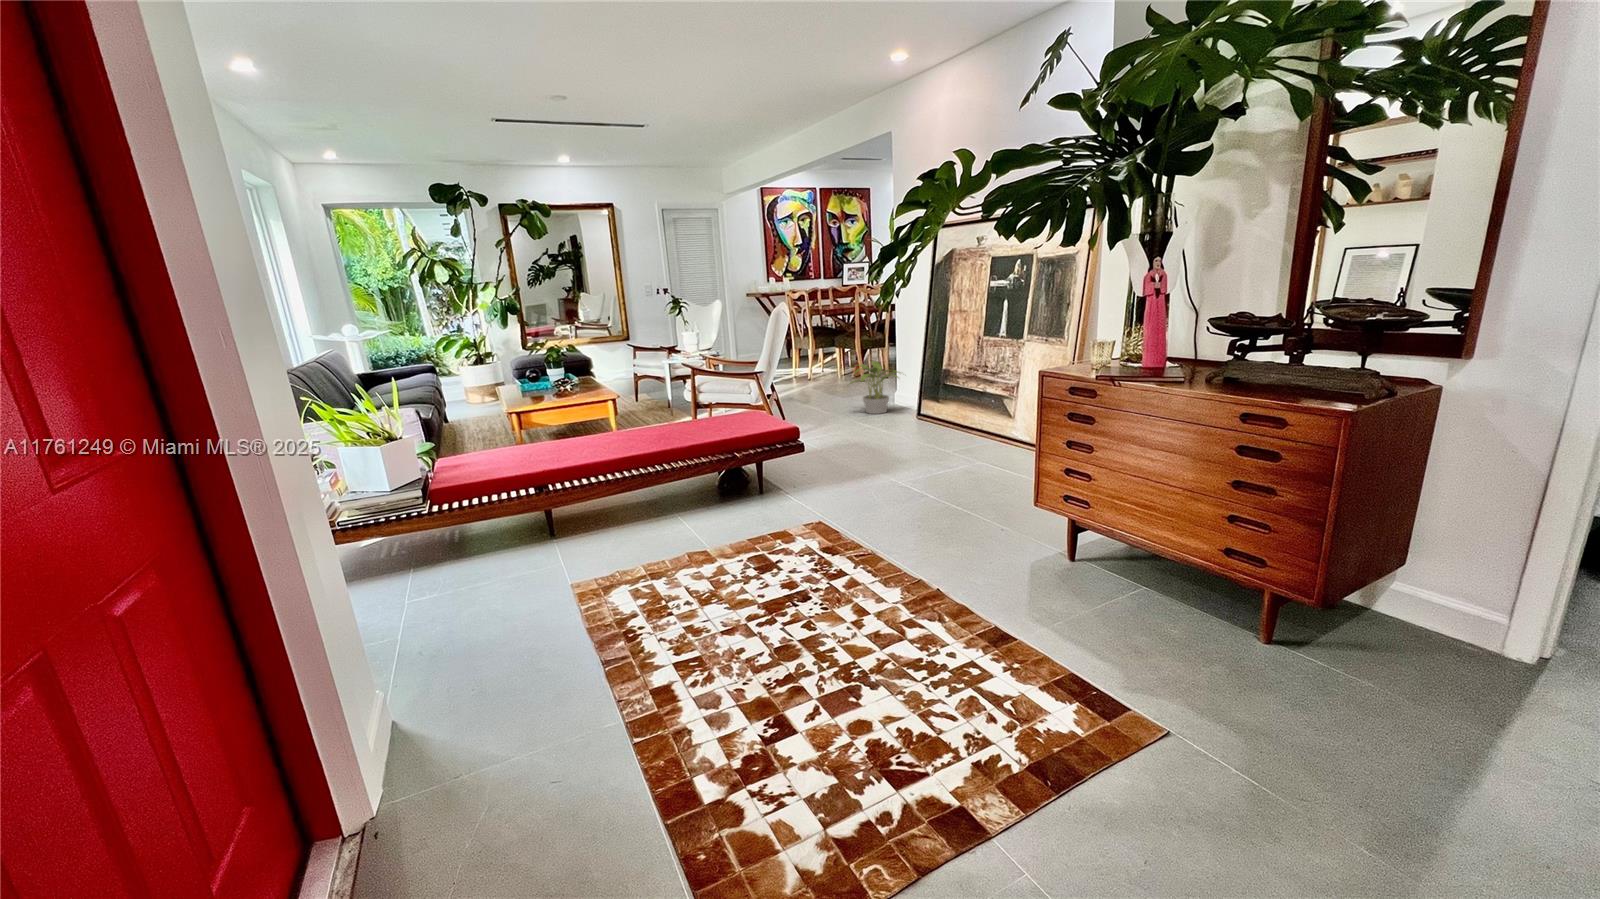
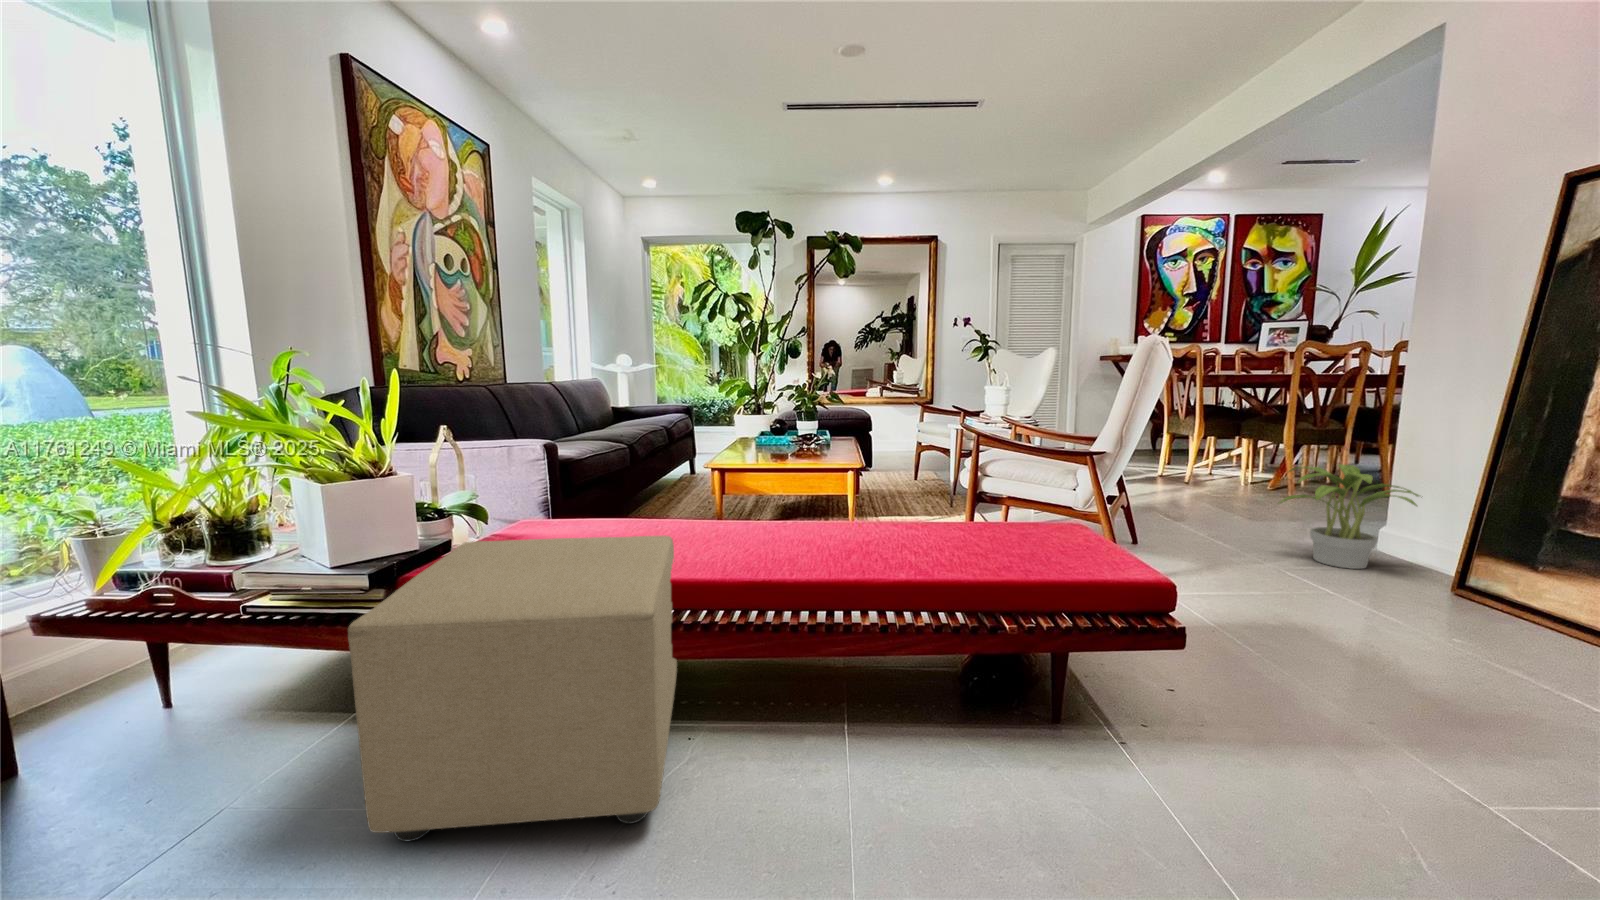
ottoman: none [468,448,623,587] -> present [348,535,677,842]

